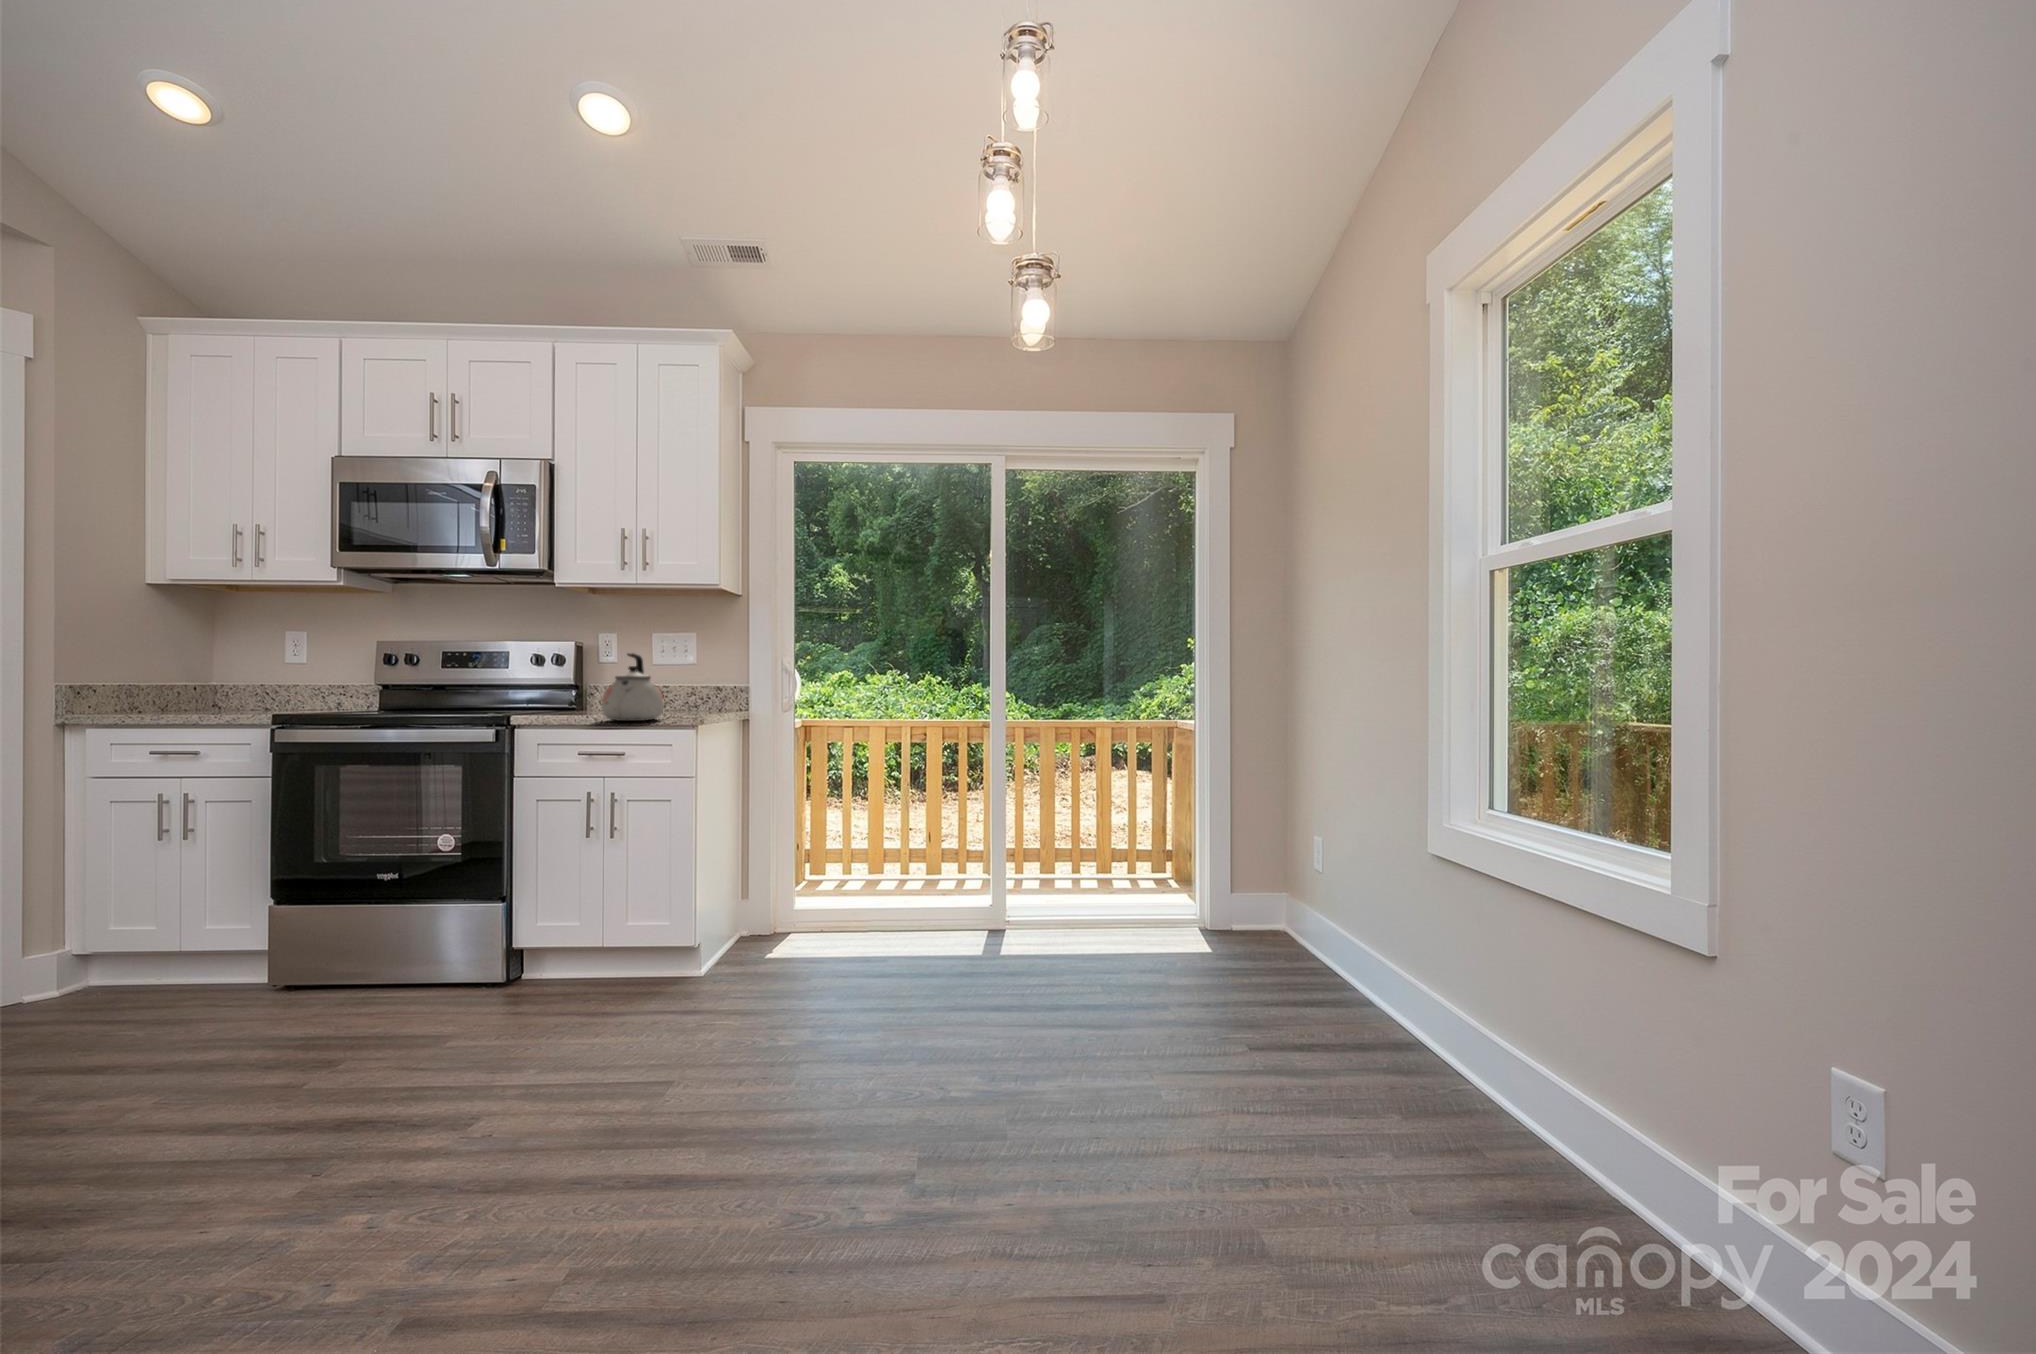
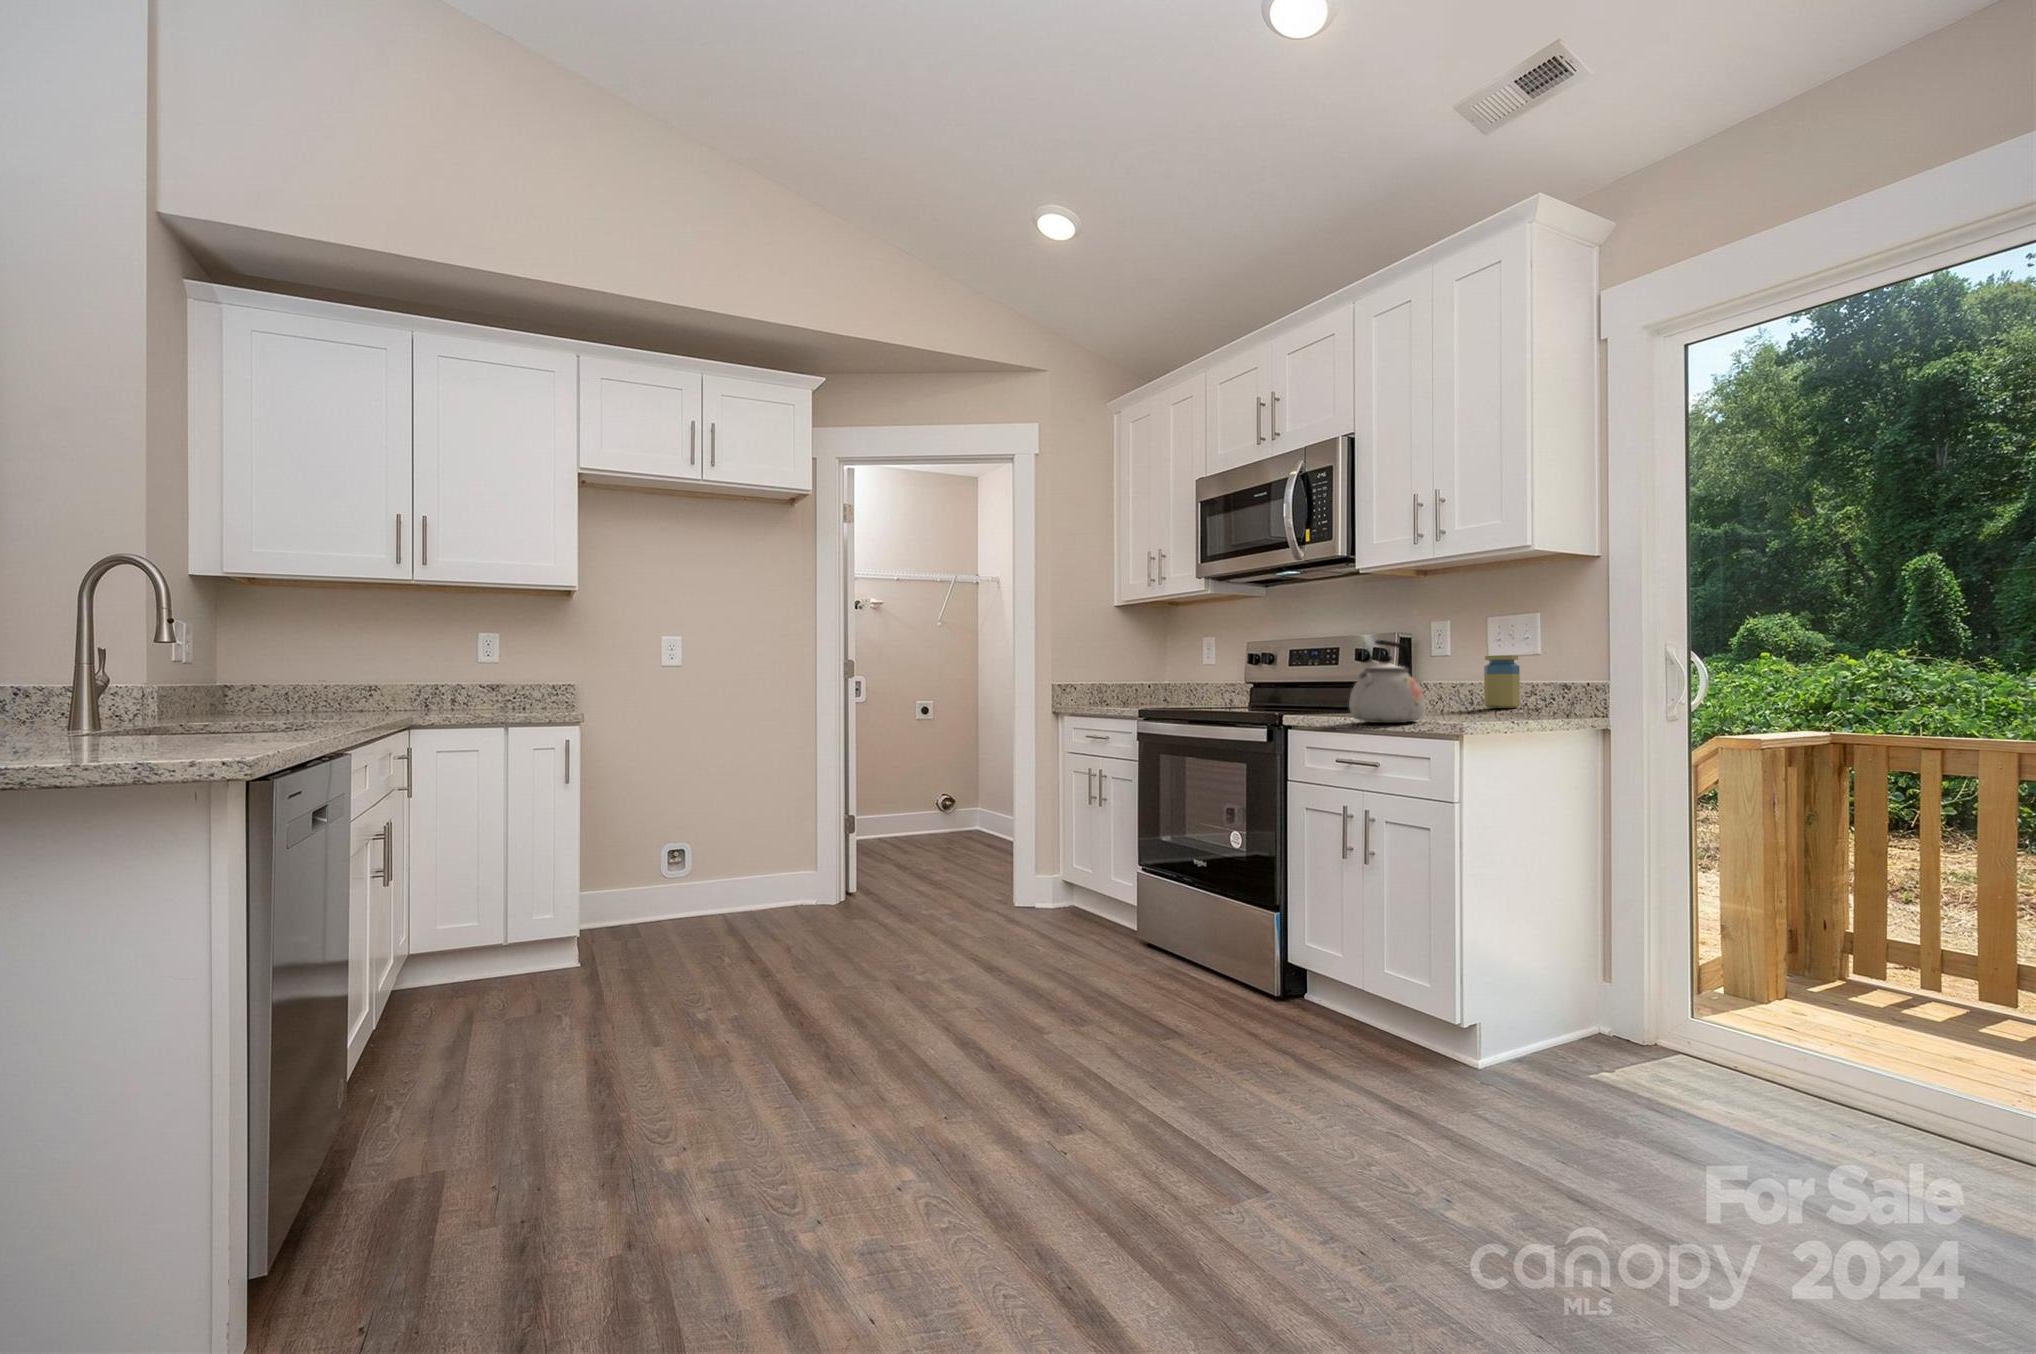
jar: none [664,665,690,705] -> present [1484,655,1520,708]

